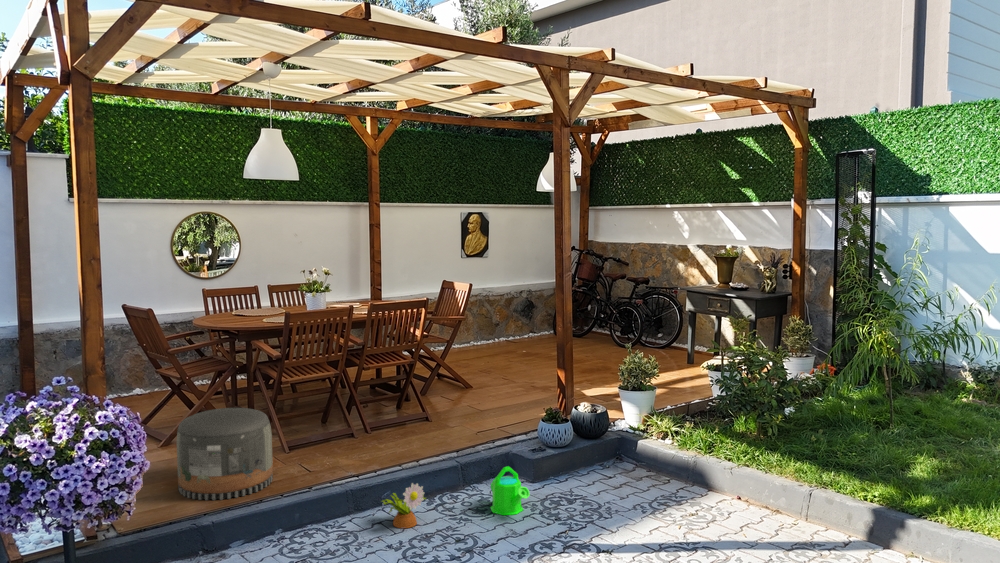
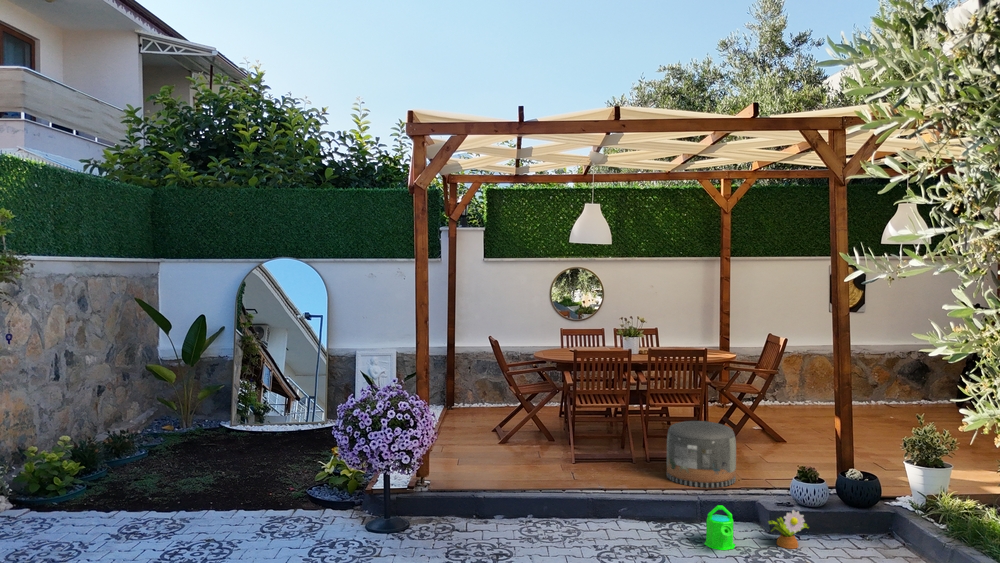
pouf: present [177,408,273,500] -> present [667,421,736,488]
decorative plant: present [383,483,426,528] -> present [769,510,808,549]

